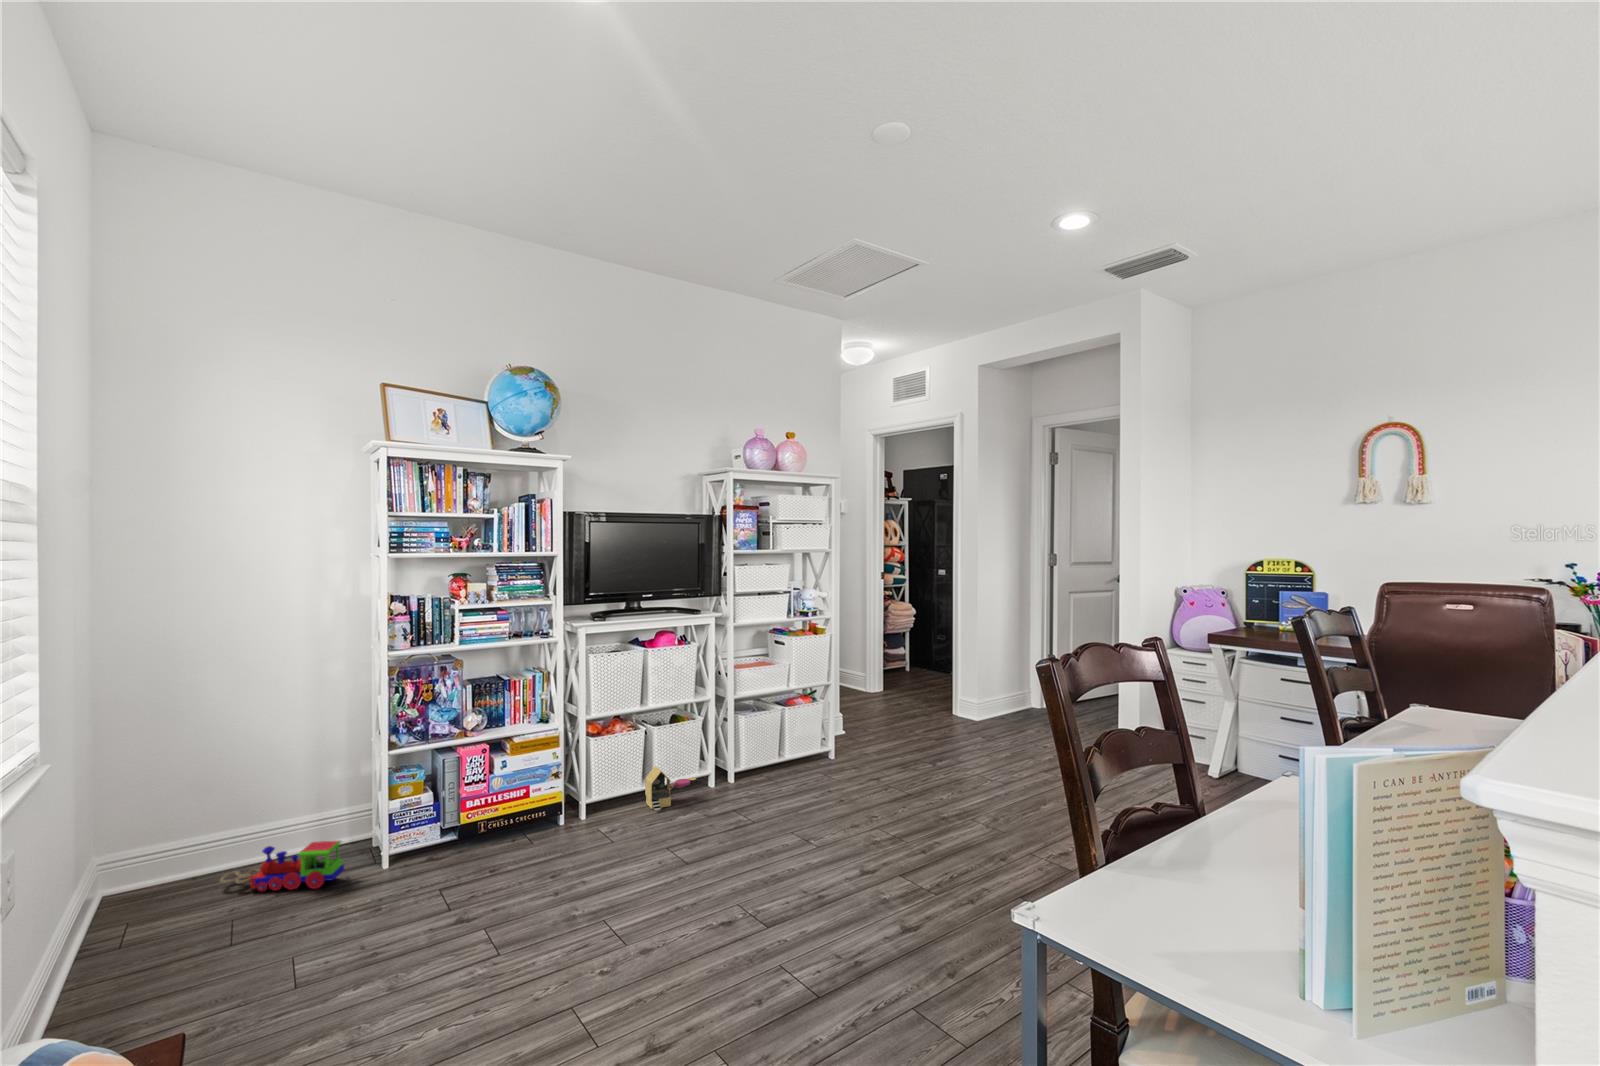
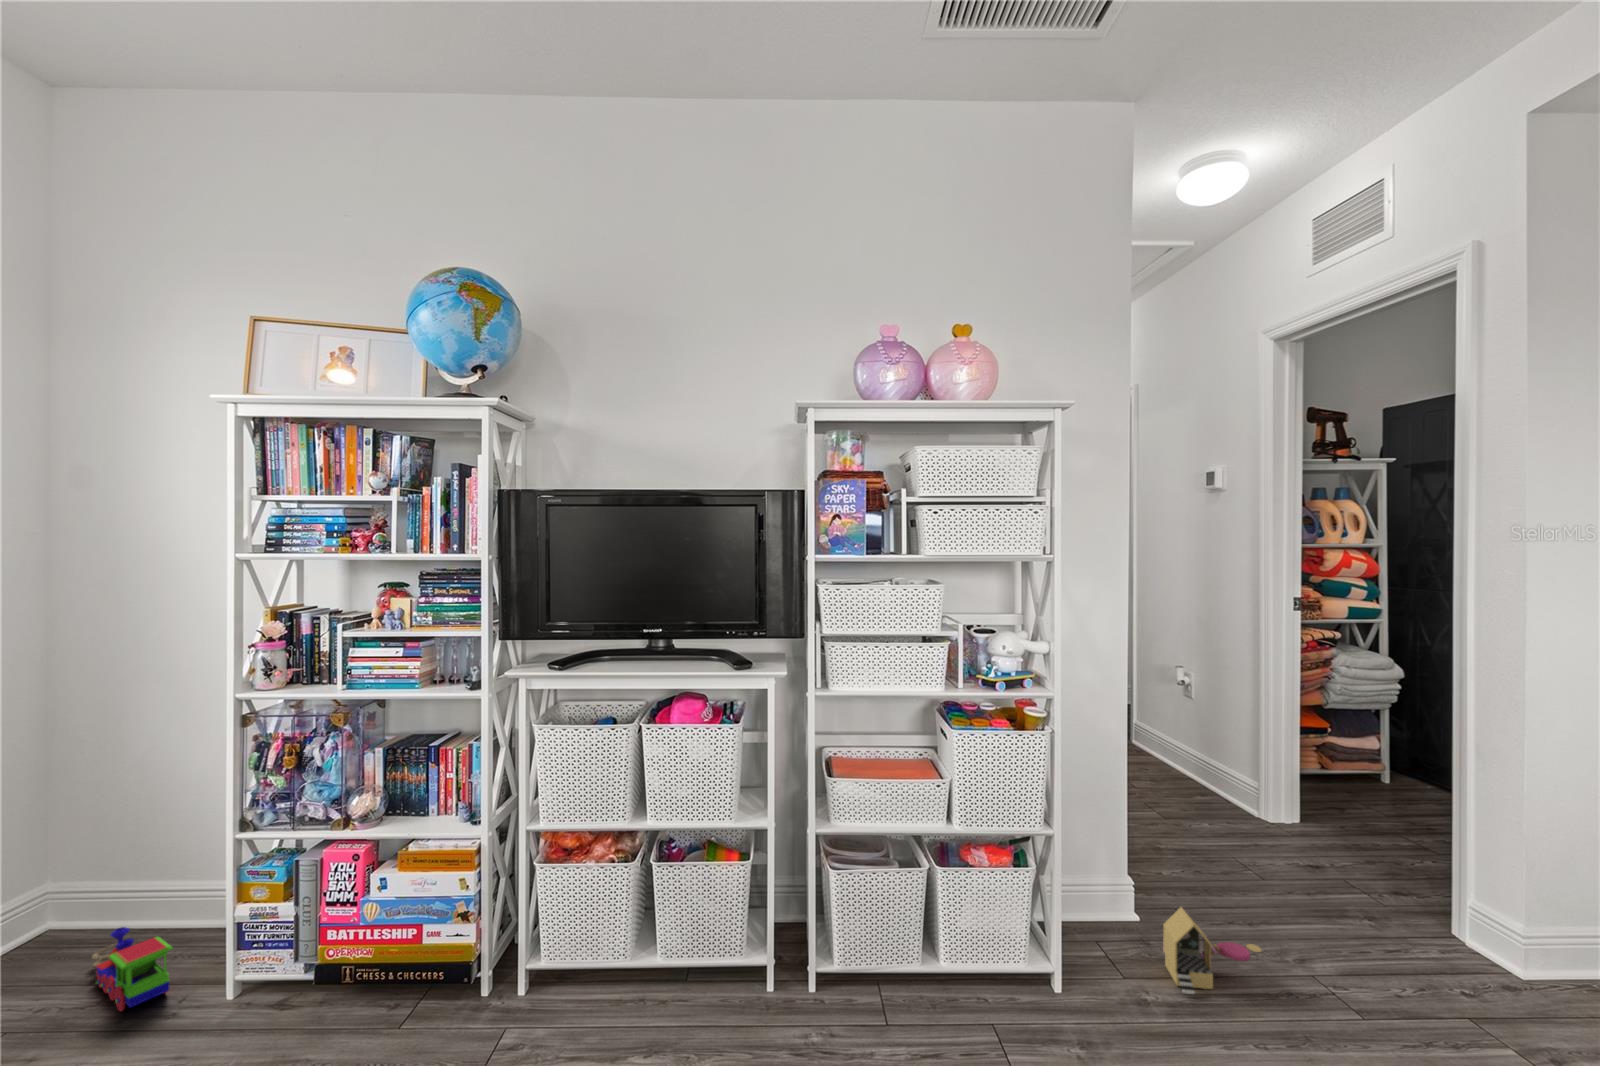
toy house: present [645,766,696,810] -> present [1163,907,1261,994]

